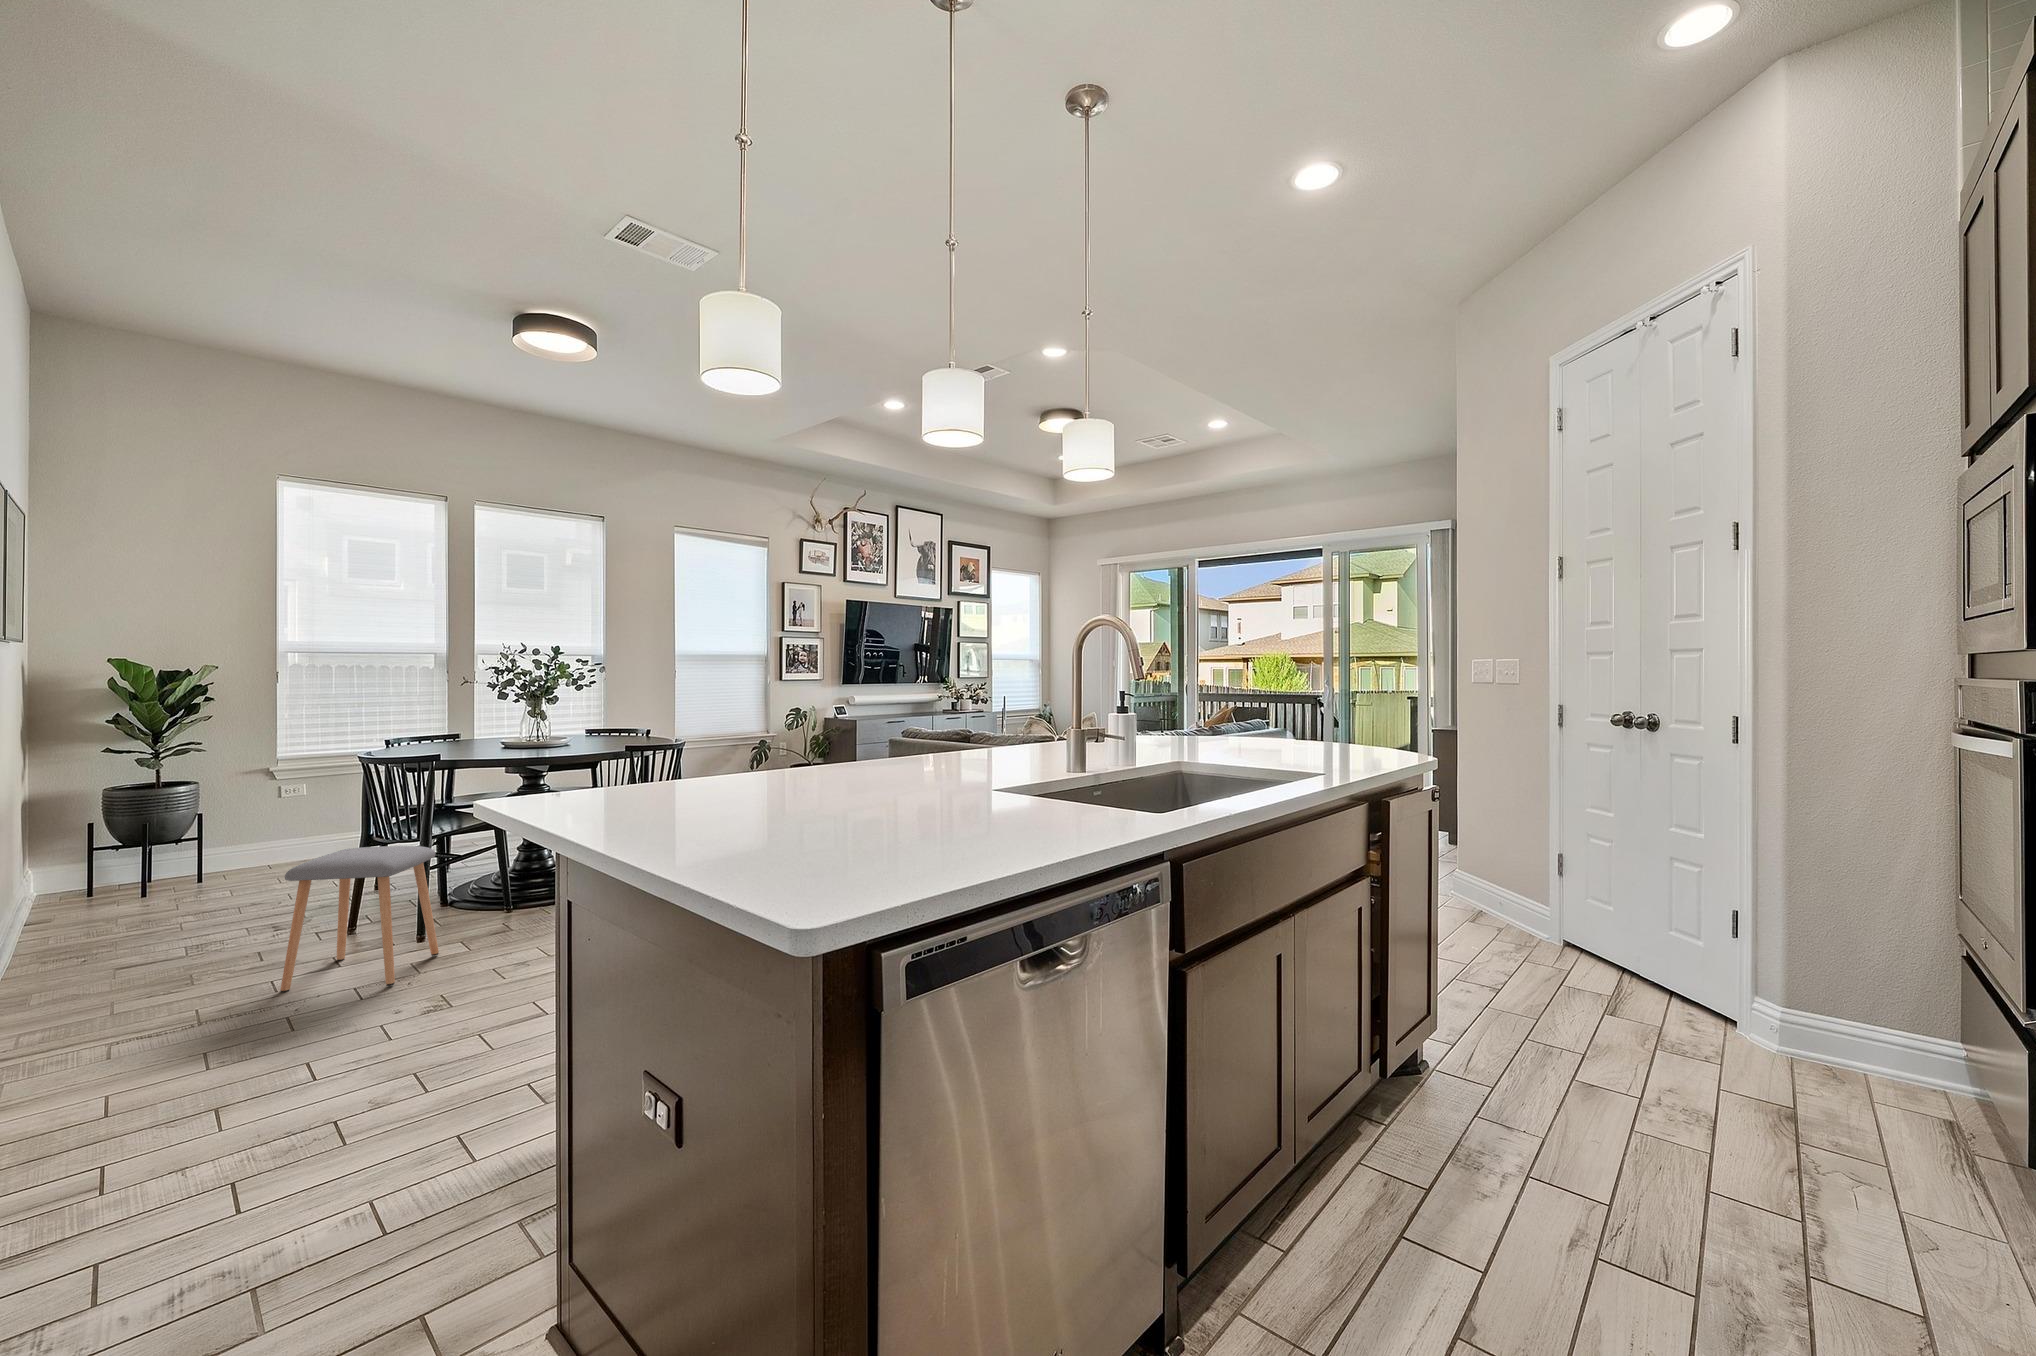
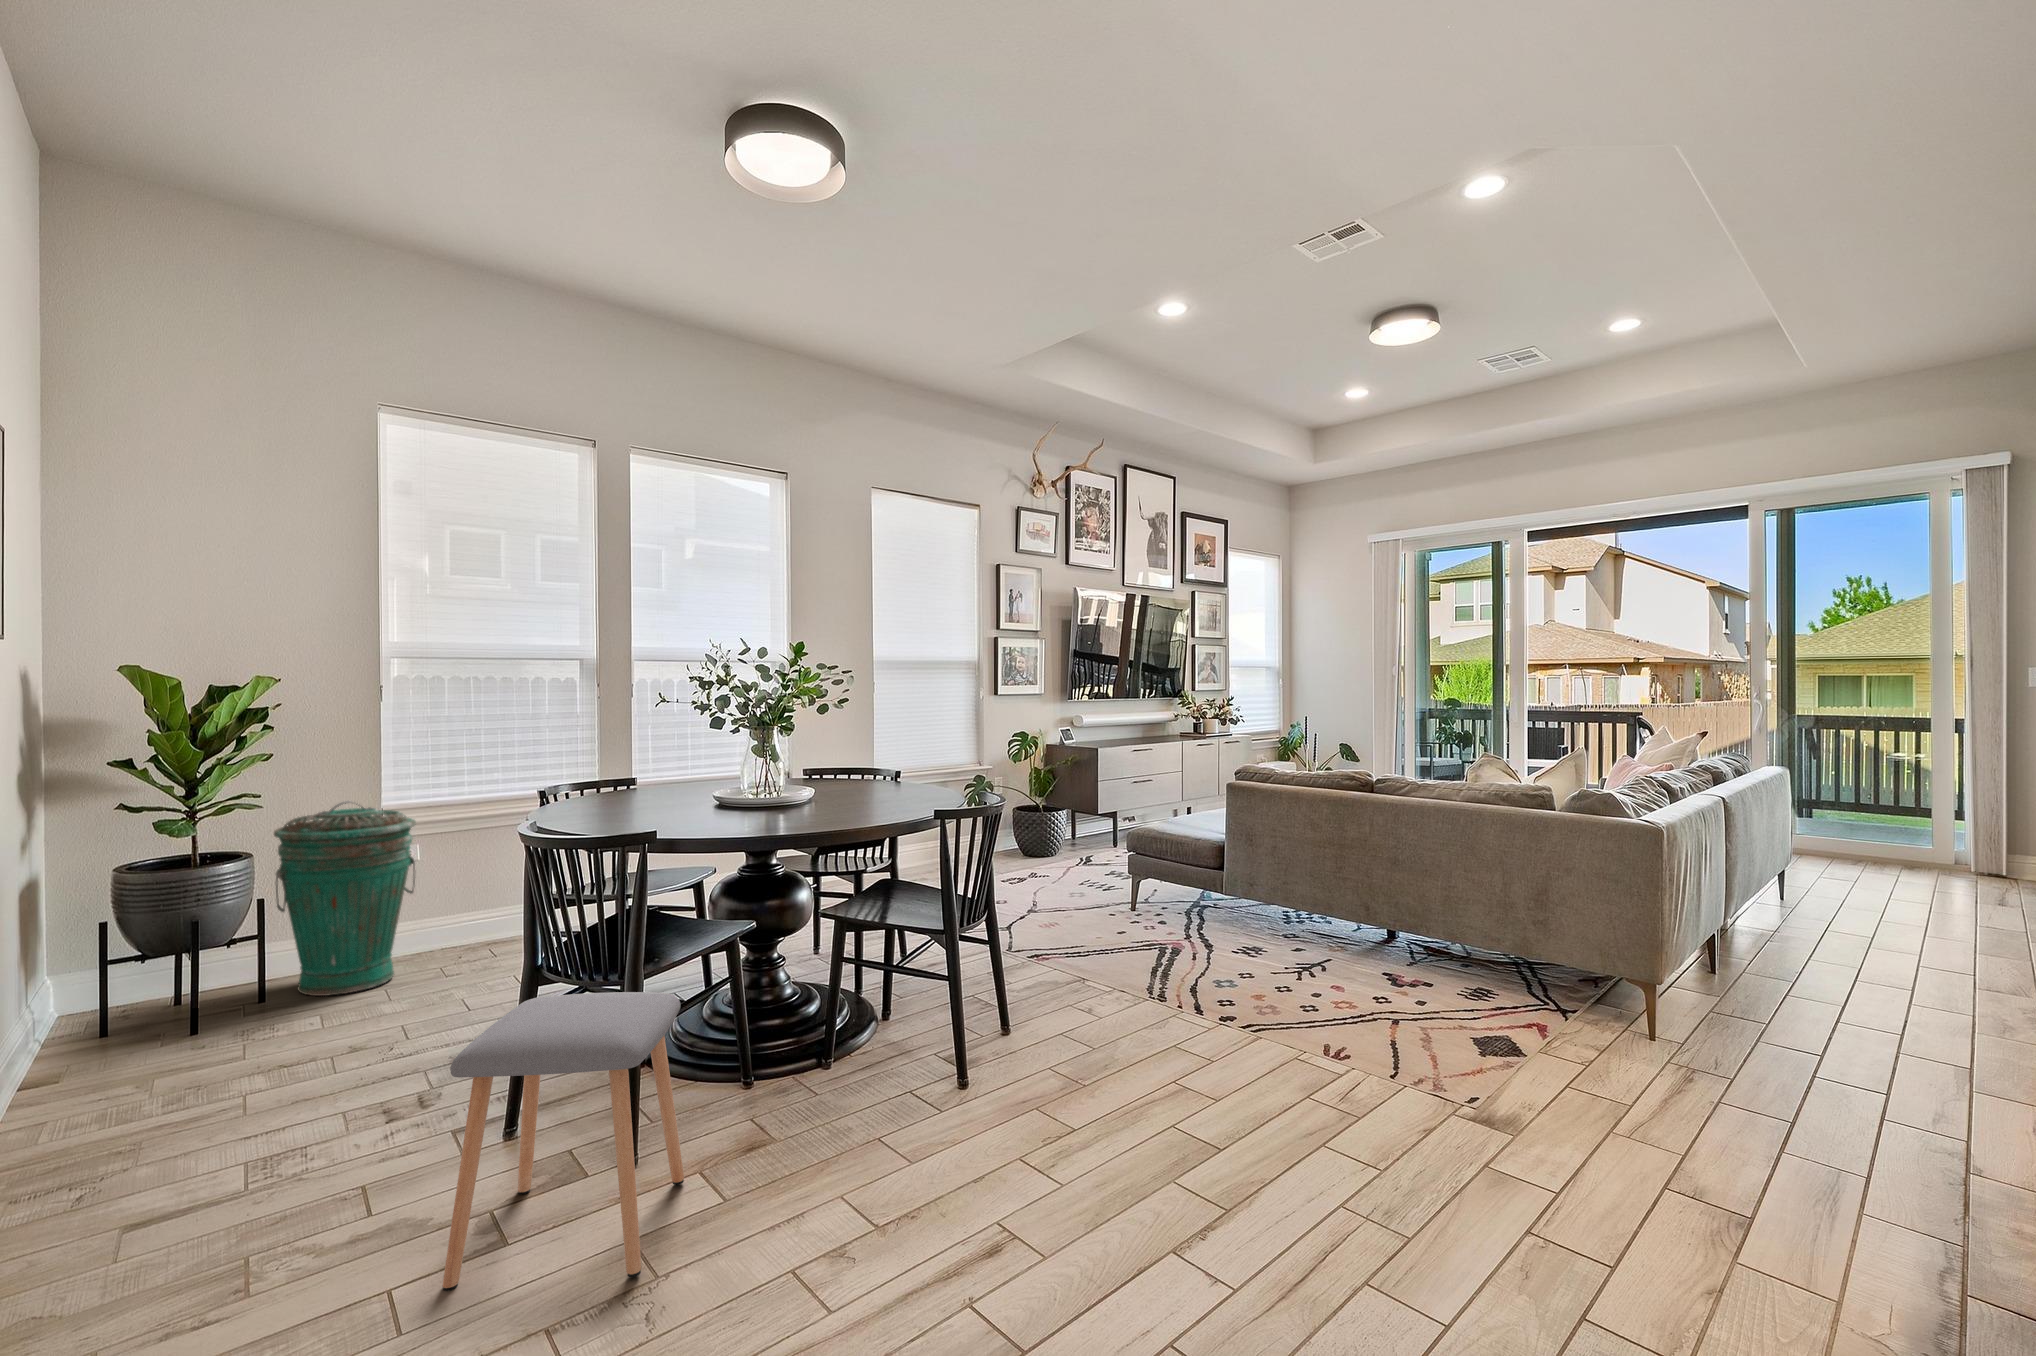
trash can: none [194,751,301,882] -> present [274,801,416,996]

